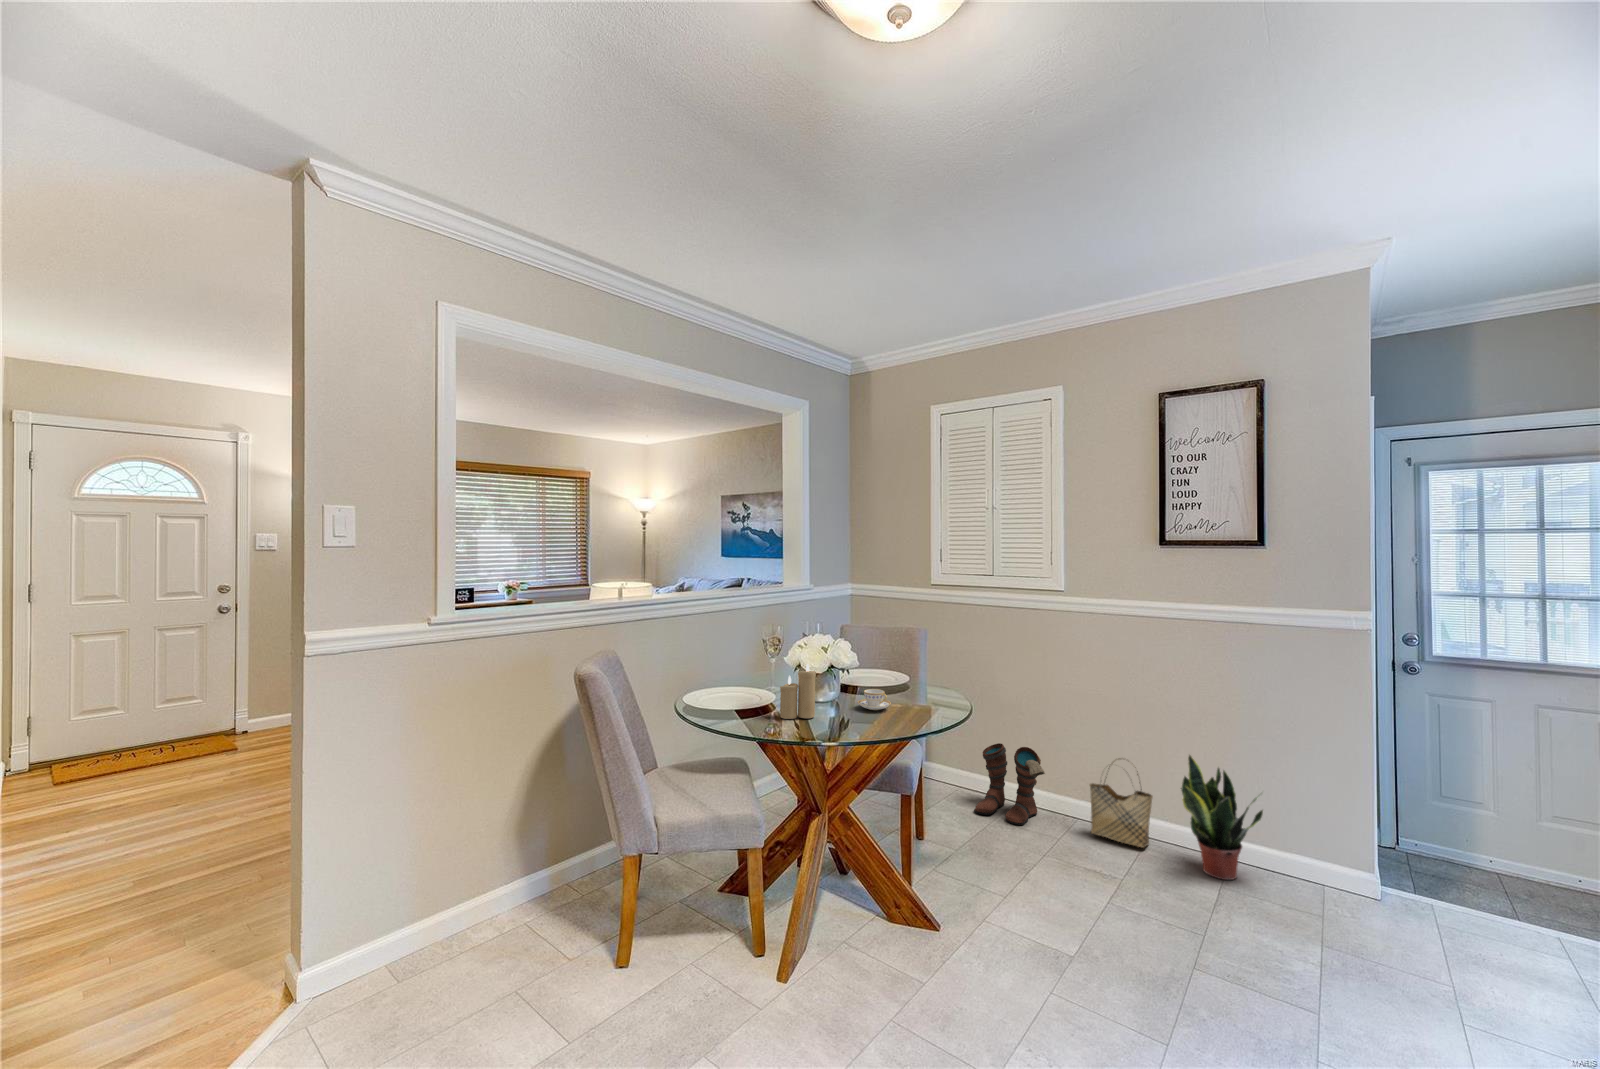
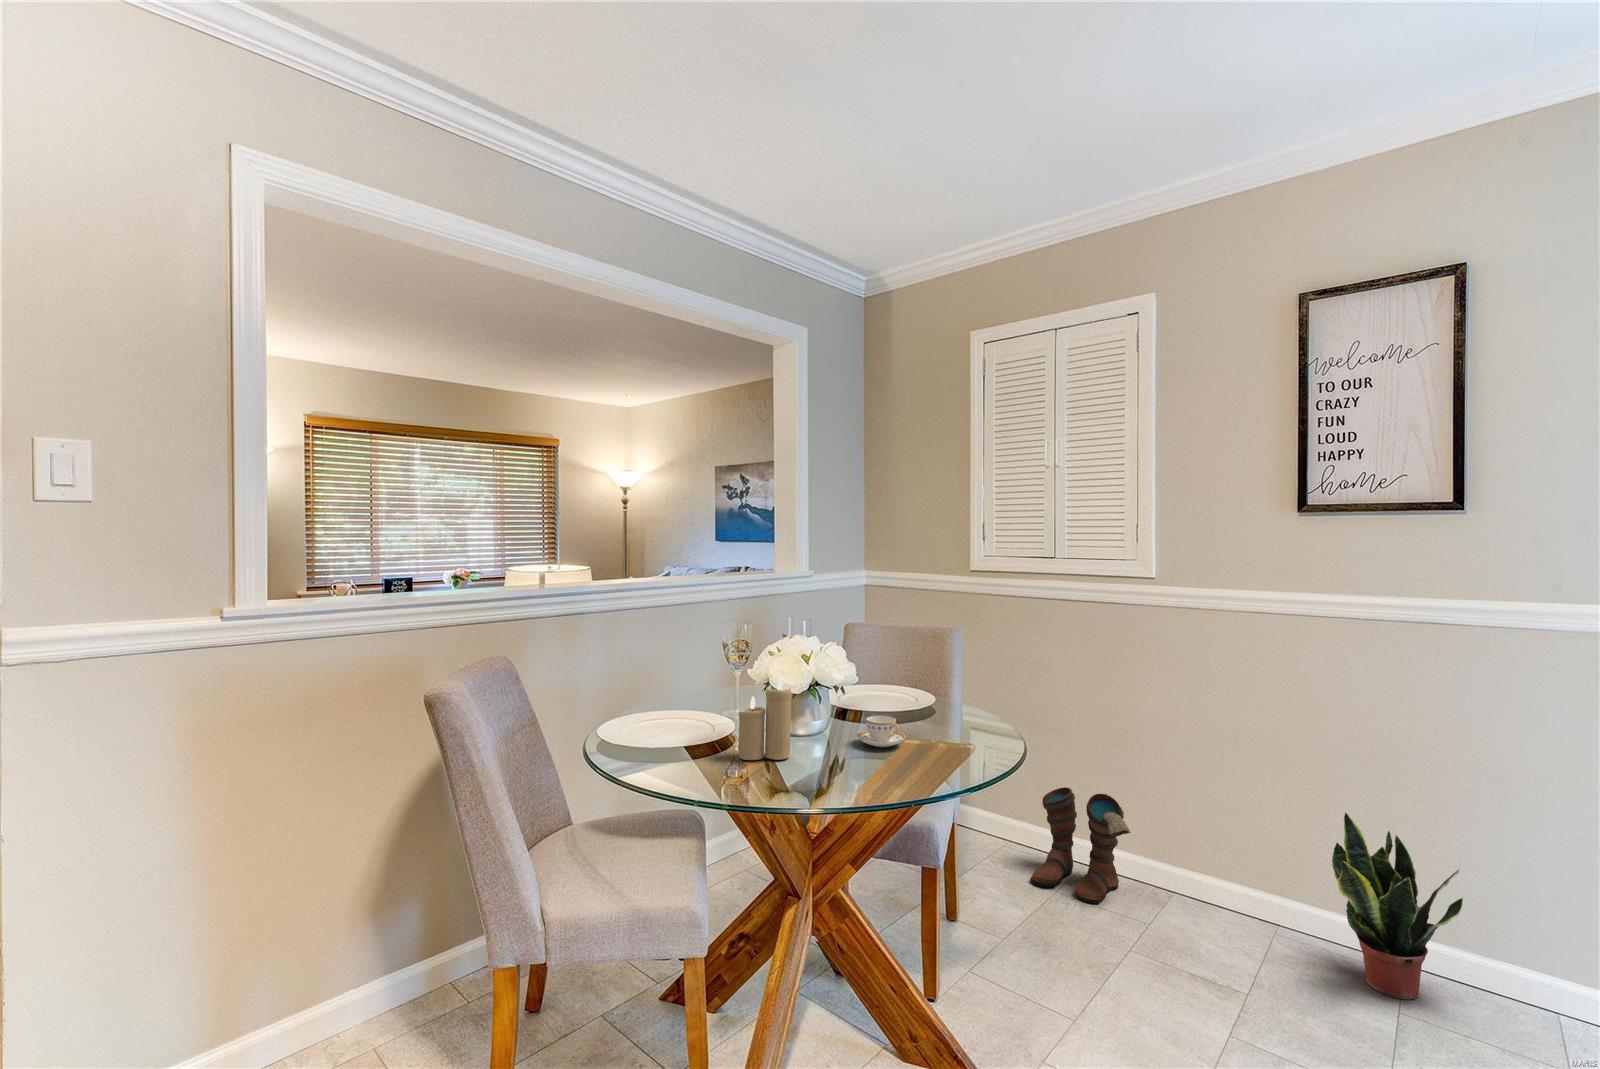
woven basket: present [1090,758,1153,848] -> none [1193,813,1288,943]

